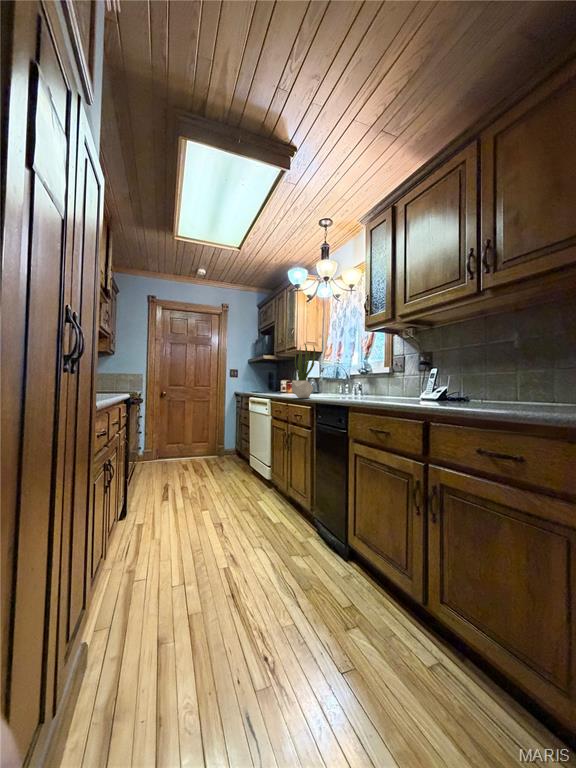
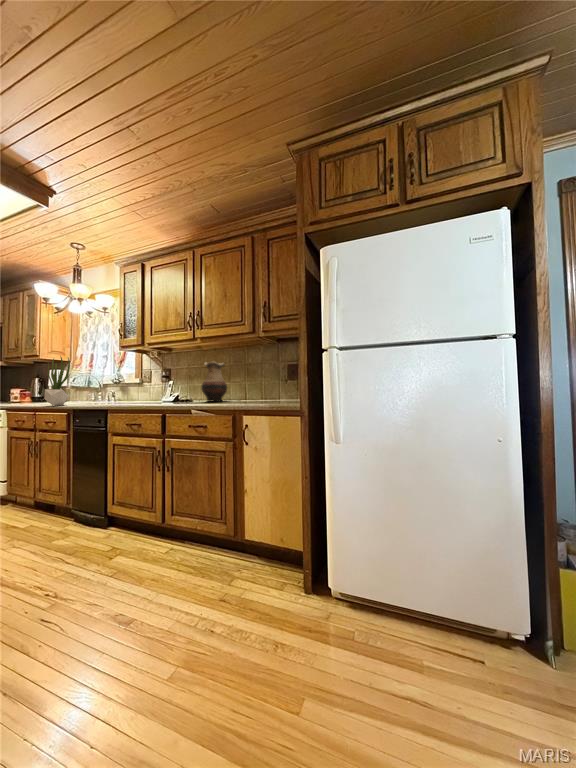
vase: none [492,329,550,404] -> present [201,362,227,401]

